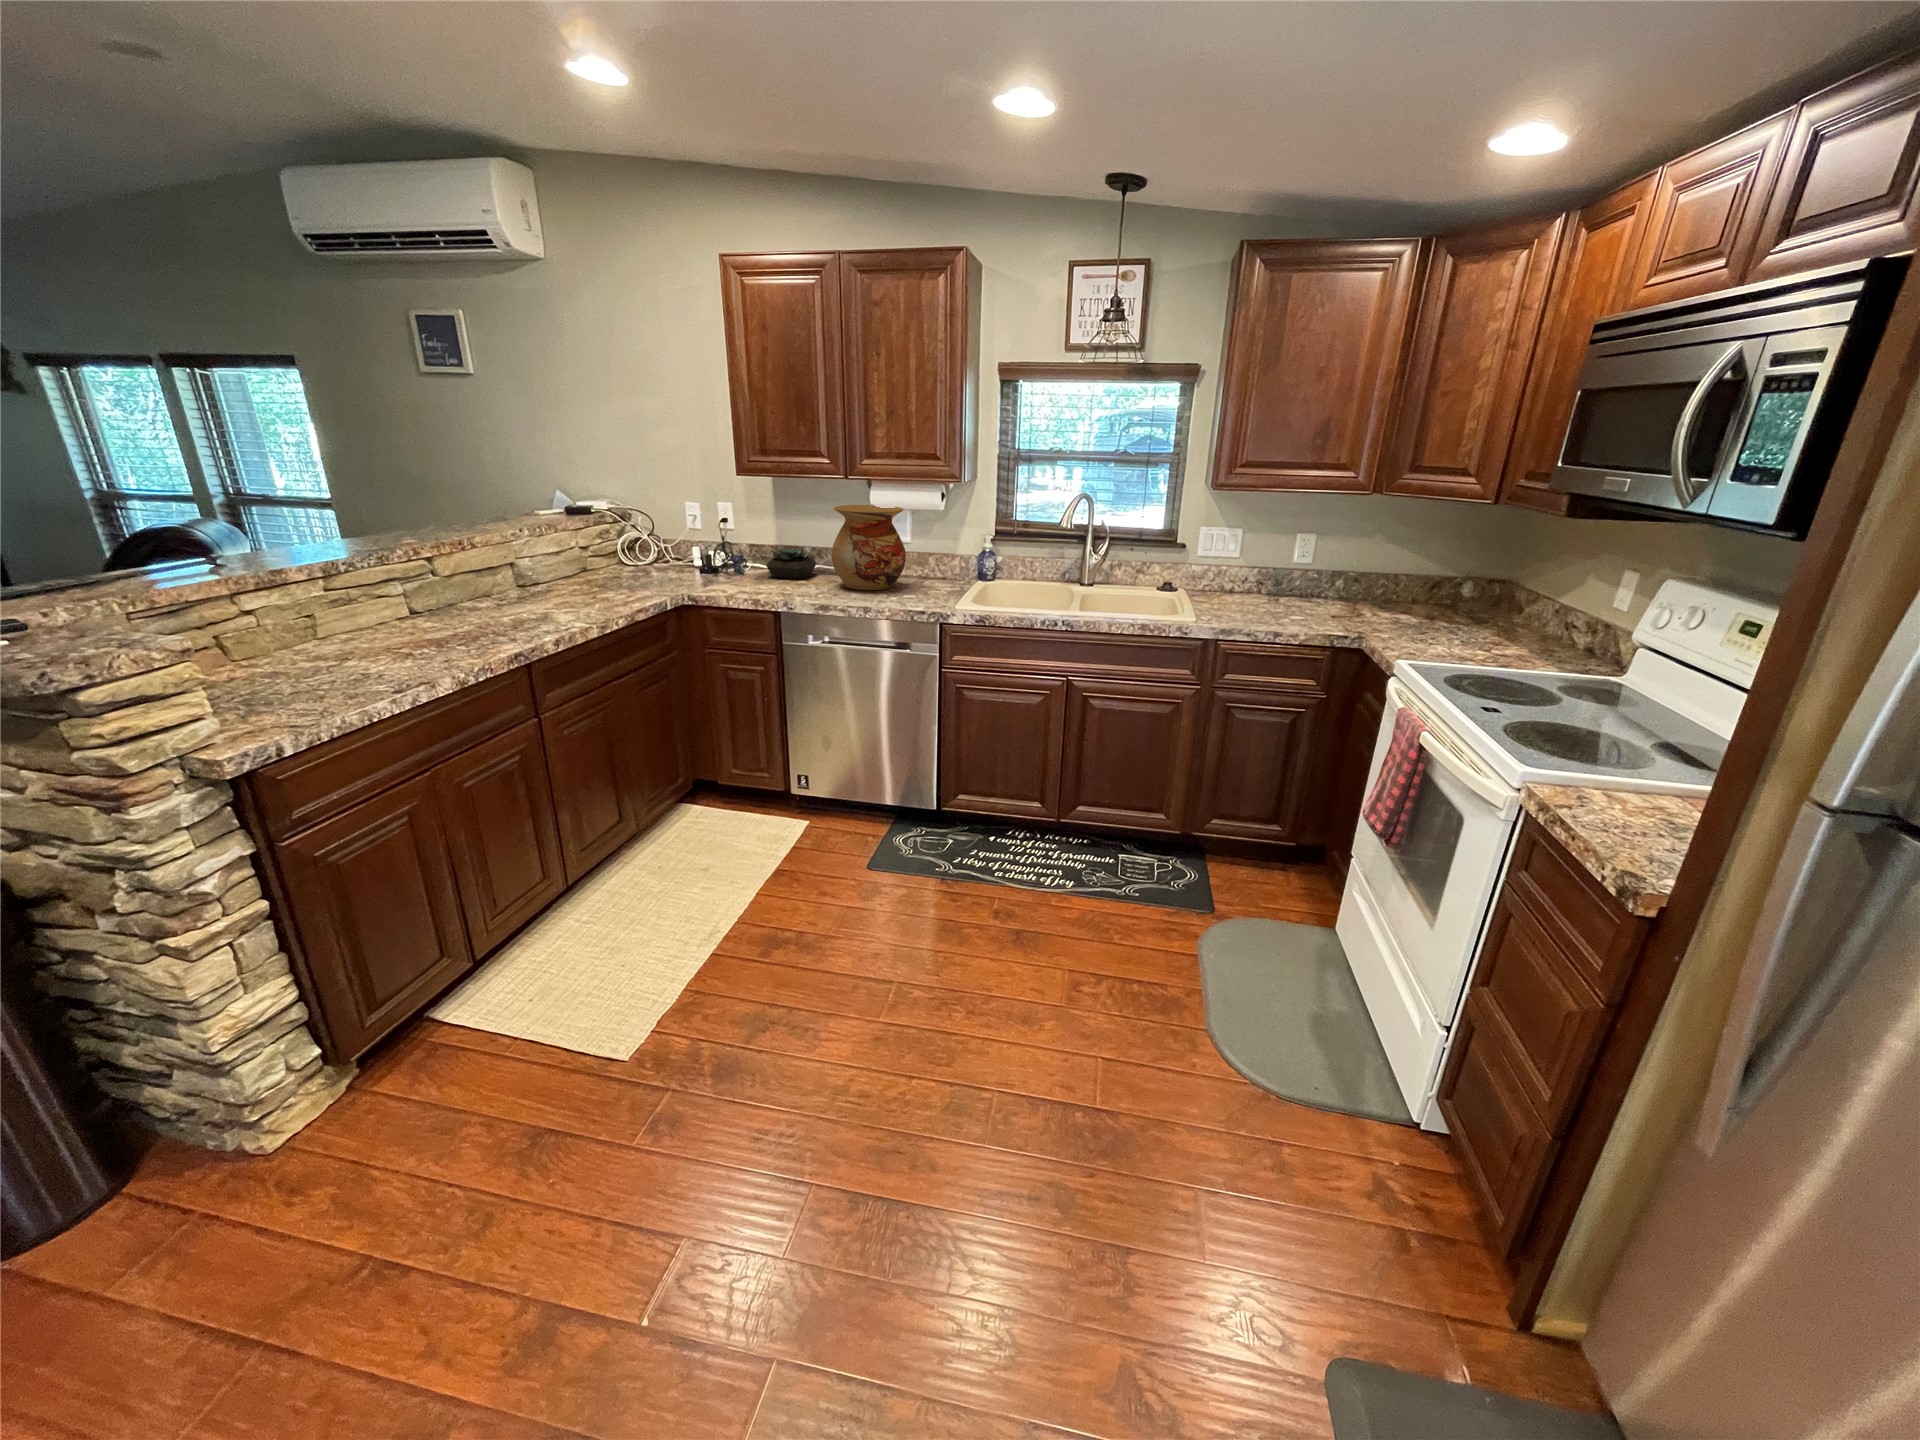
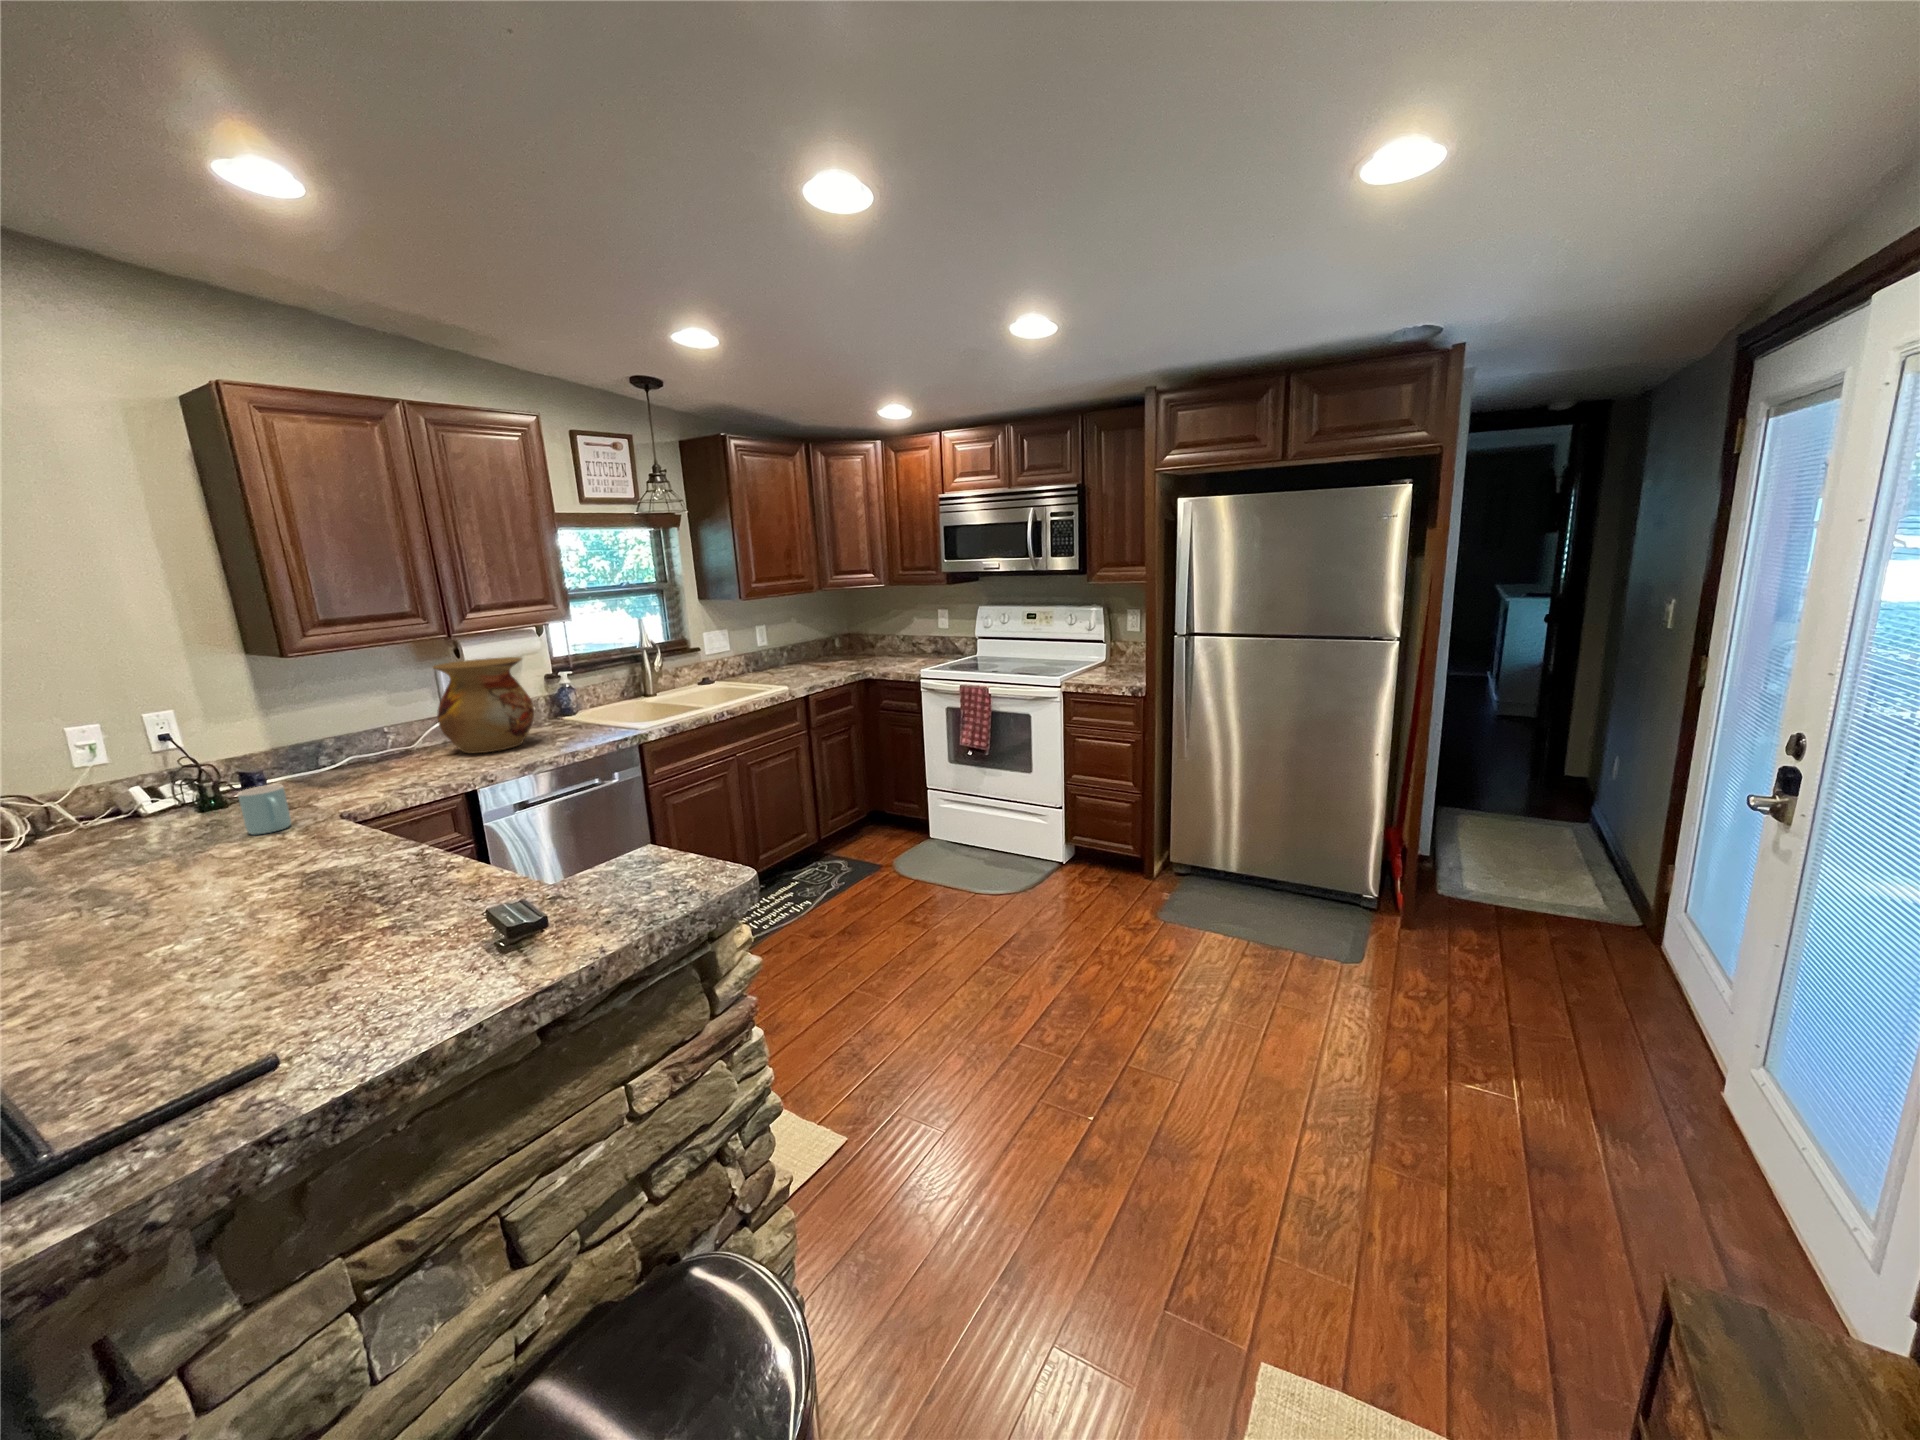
succulent plant: present [766,548,817,579] -> none [315,735,397,778]
mug: none [633,561,660,592] -> present [238,784,291,834]

